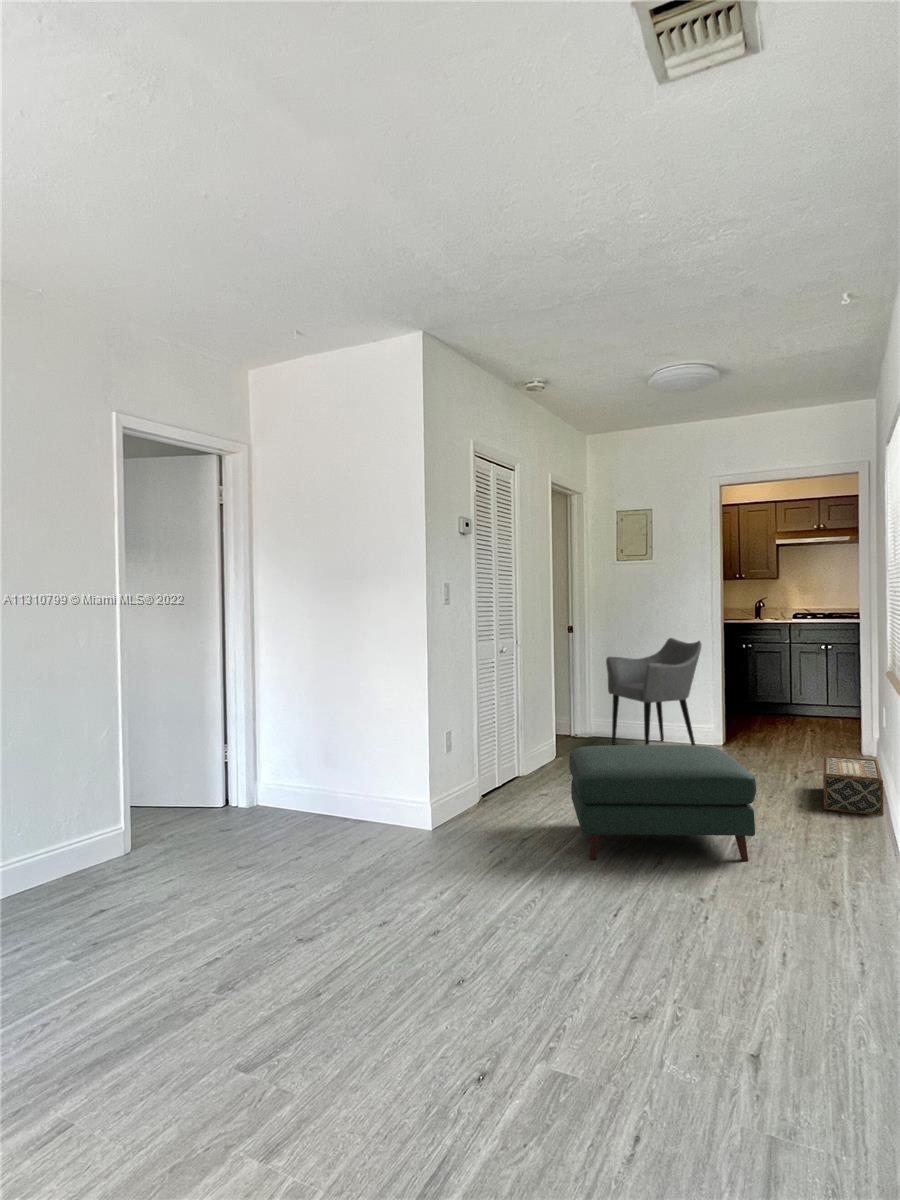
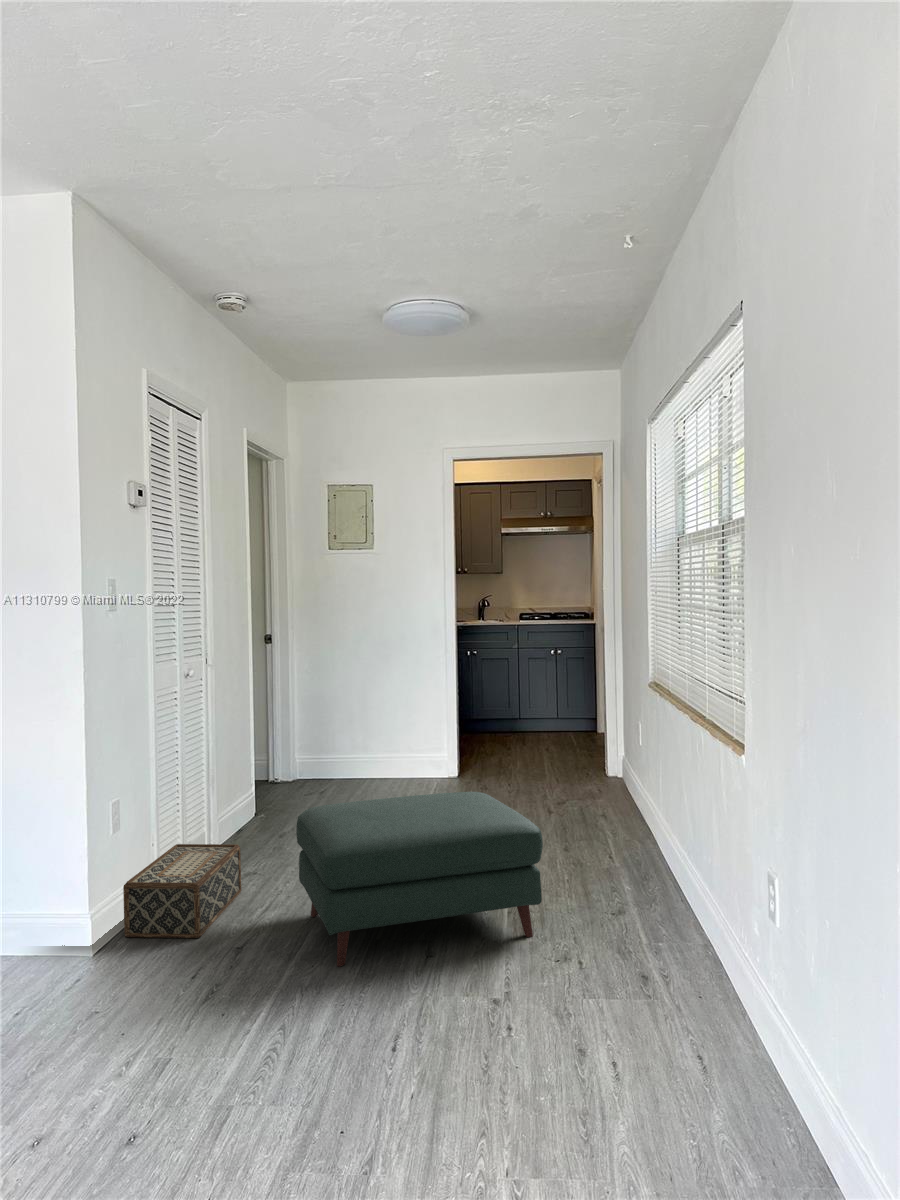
armchair: present [606,638,701,746] -> none [315,648,435,805]
woven basket: present [823,756,884,816] -> present [123,844,241,938]

